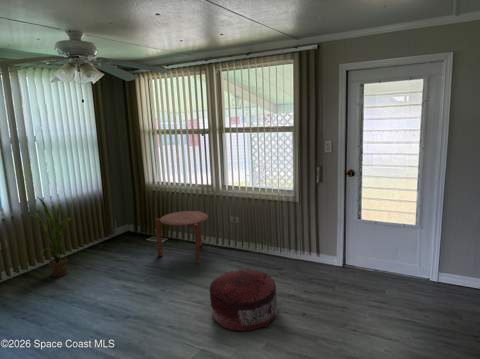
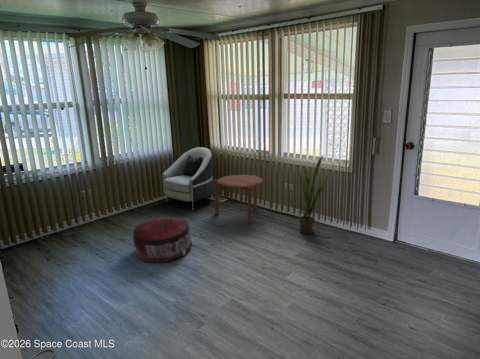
armchair: none [93,177,153,254] -> present [162,147,214,206]
house plant: present [32,197,75,277] -> present [297,156,329,234]
pouf: present [209,269,277,331] -> present [133,217,192,262]

